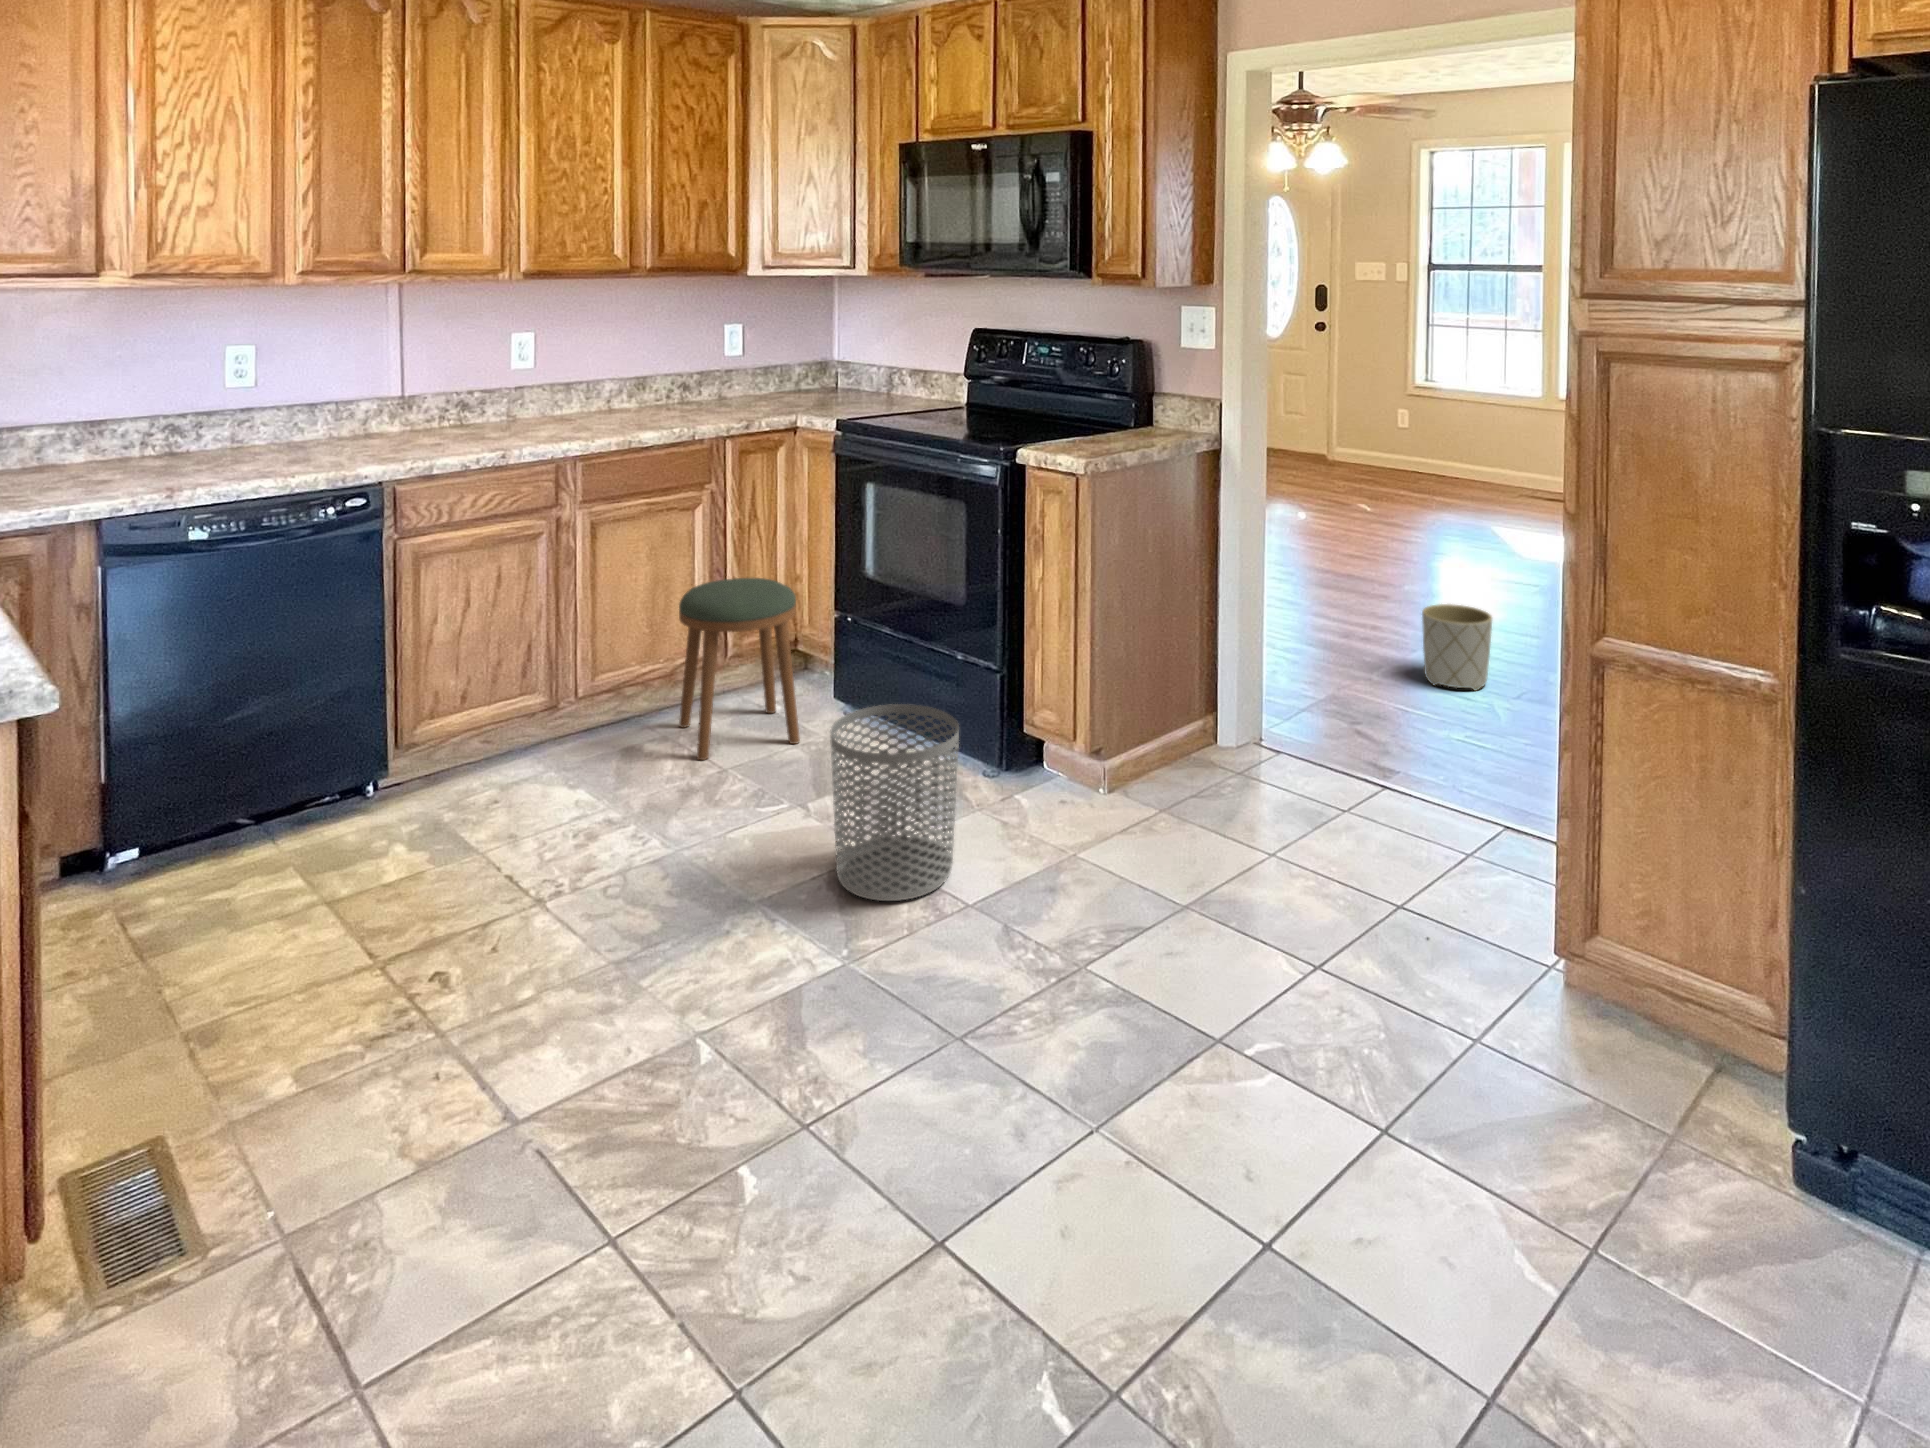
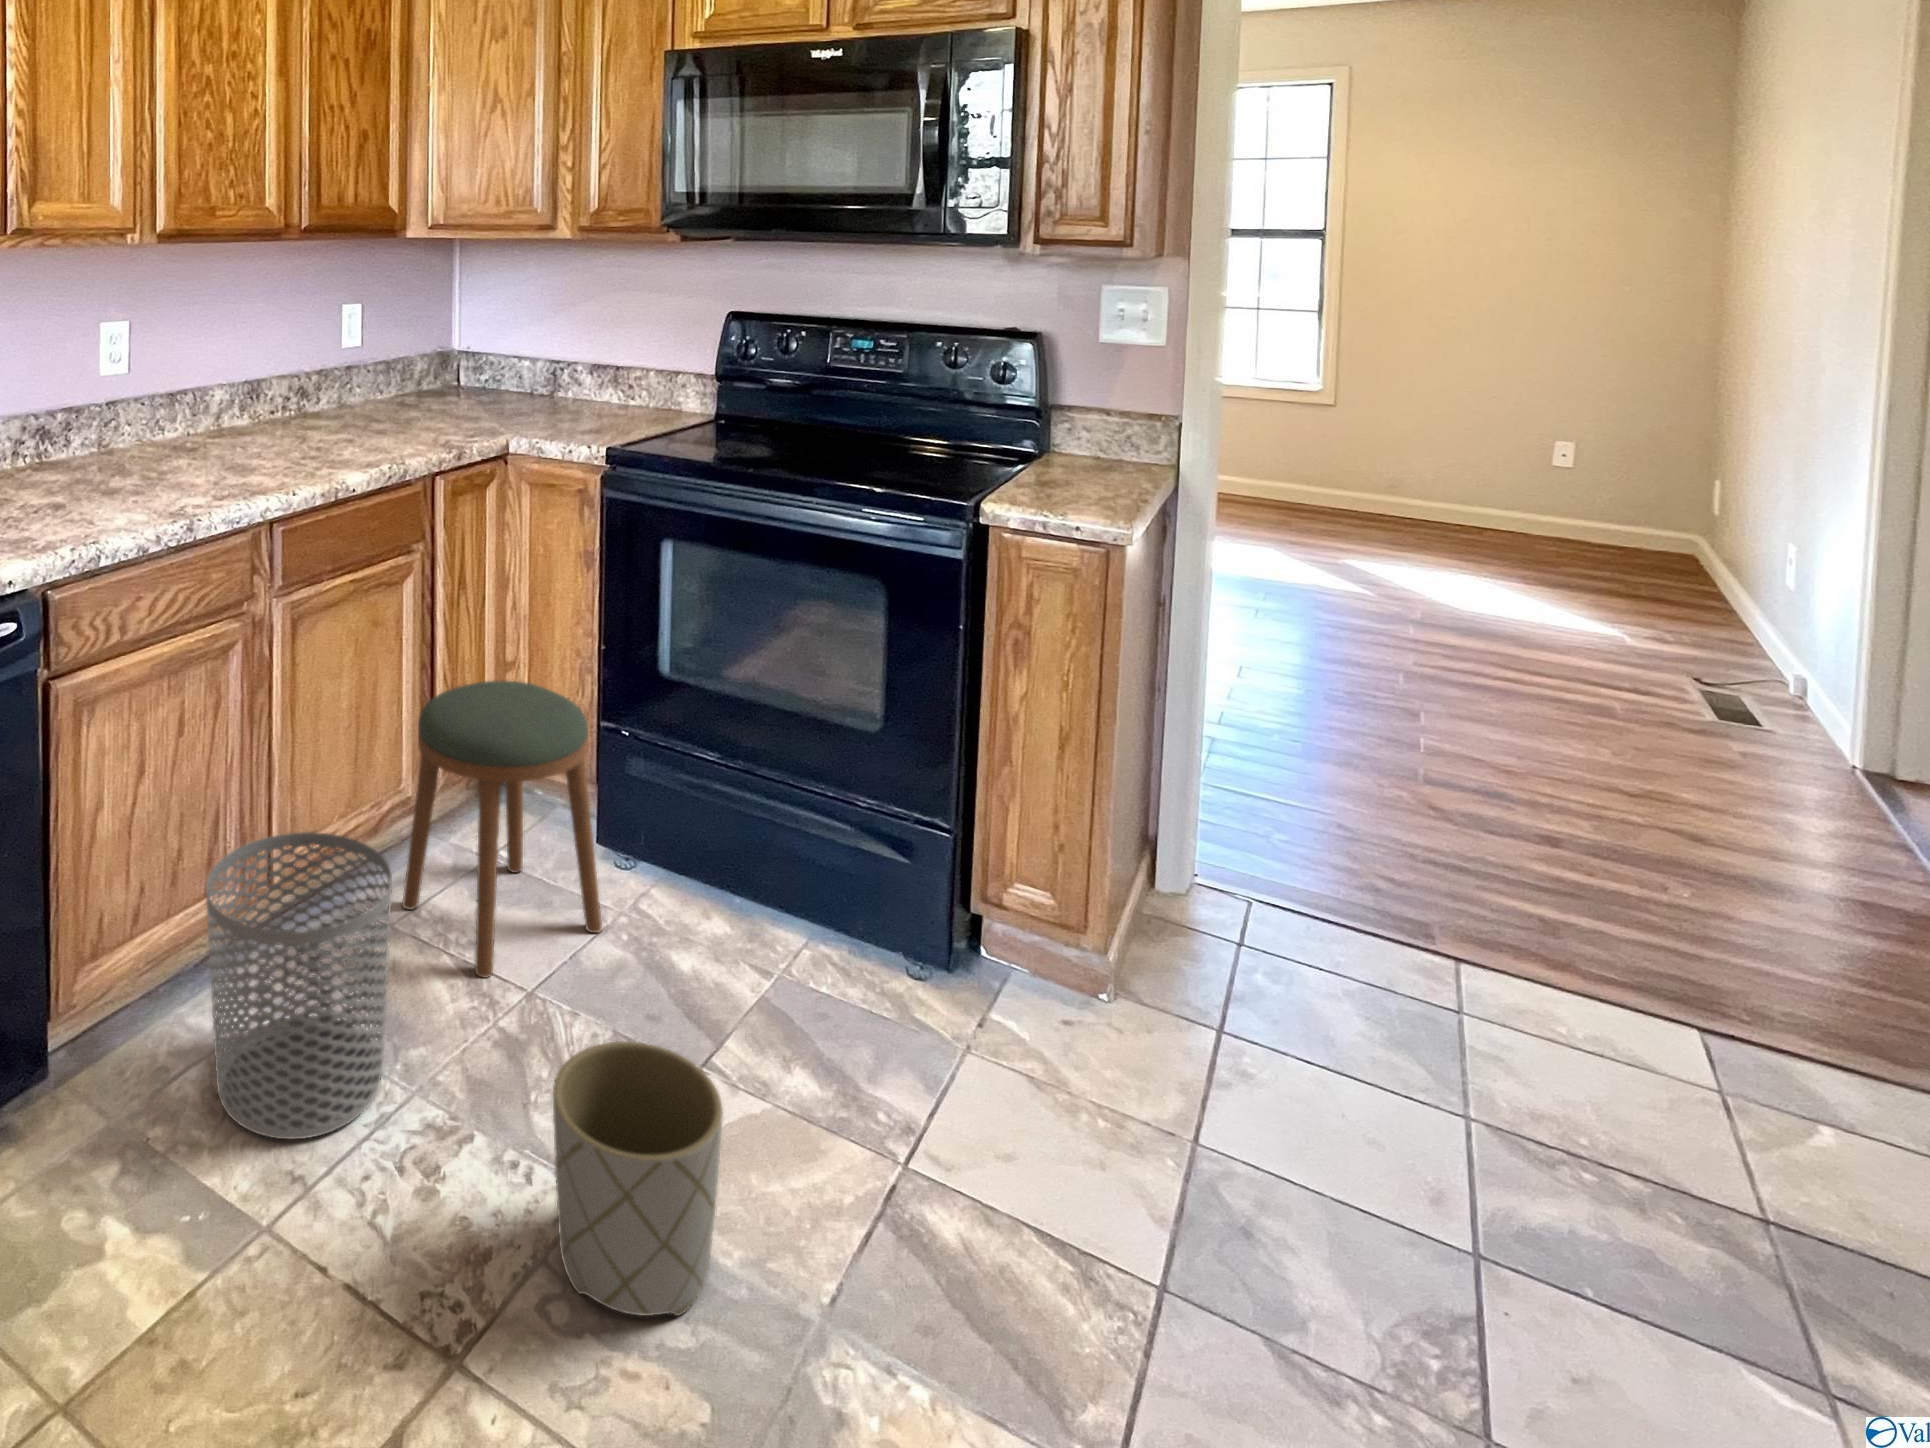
planter: present [1422,604,1492,690] -> present [553,1041,723,1316]
waste bin: present [830,704,959,901] -> present [206,832,392,1139]

